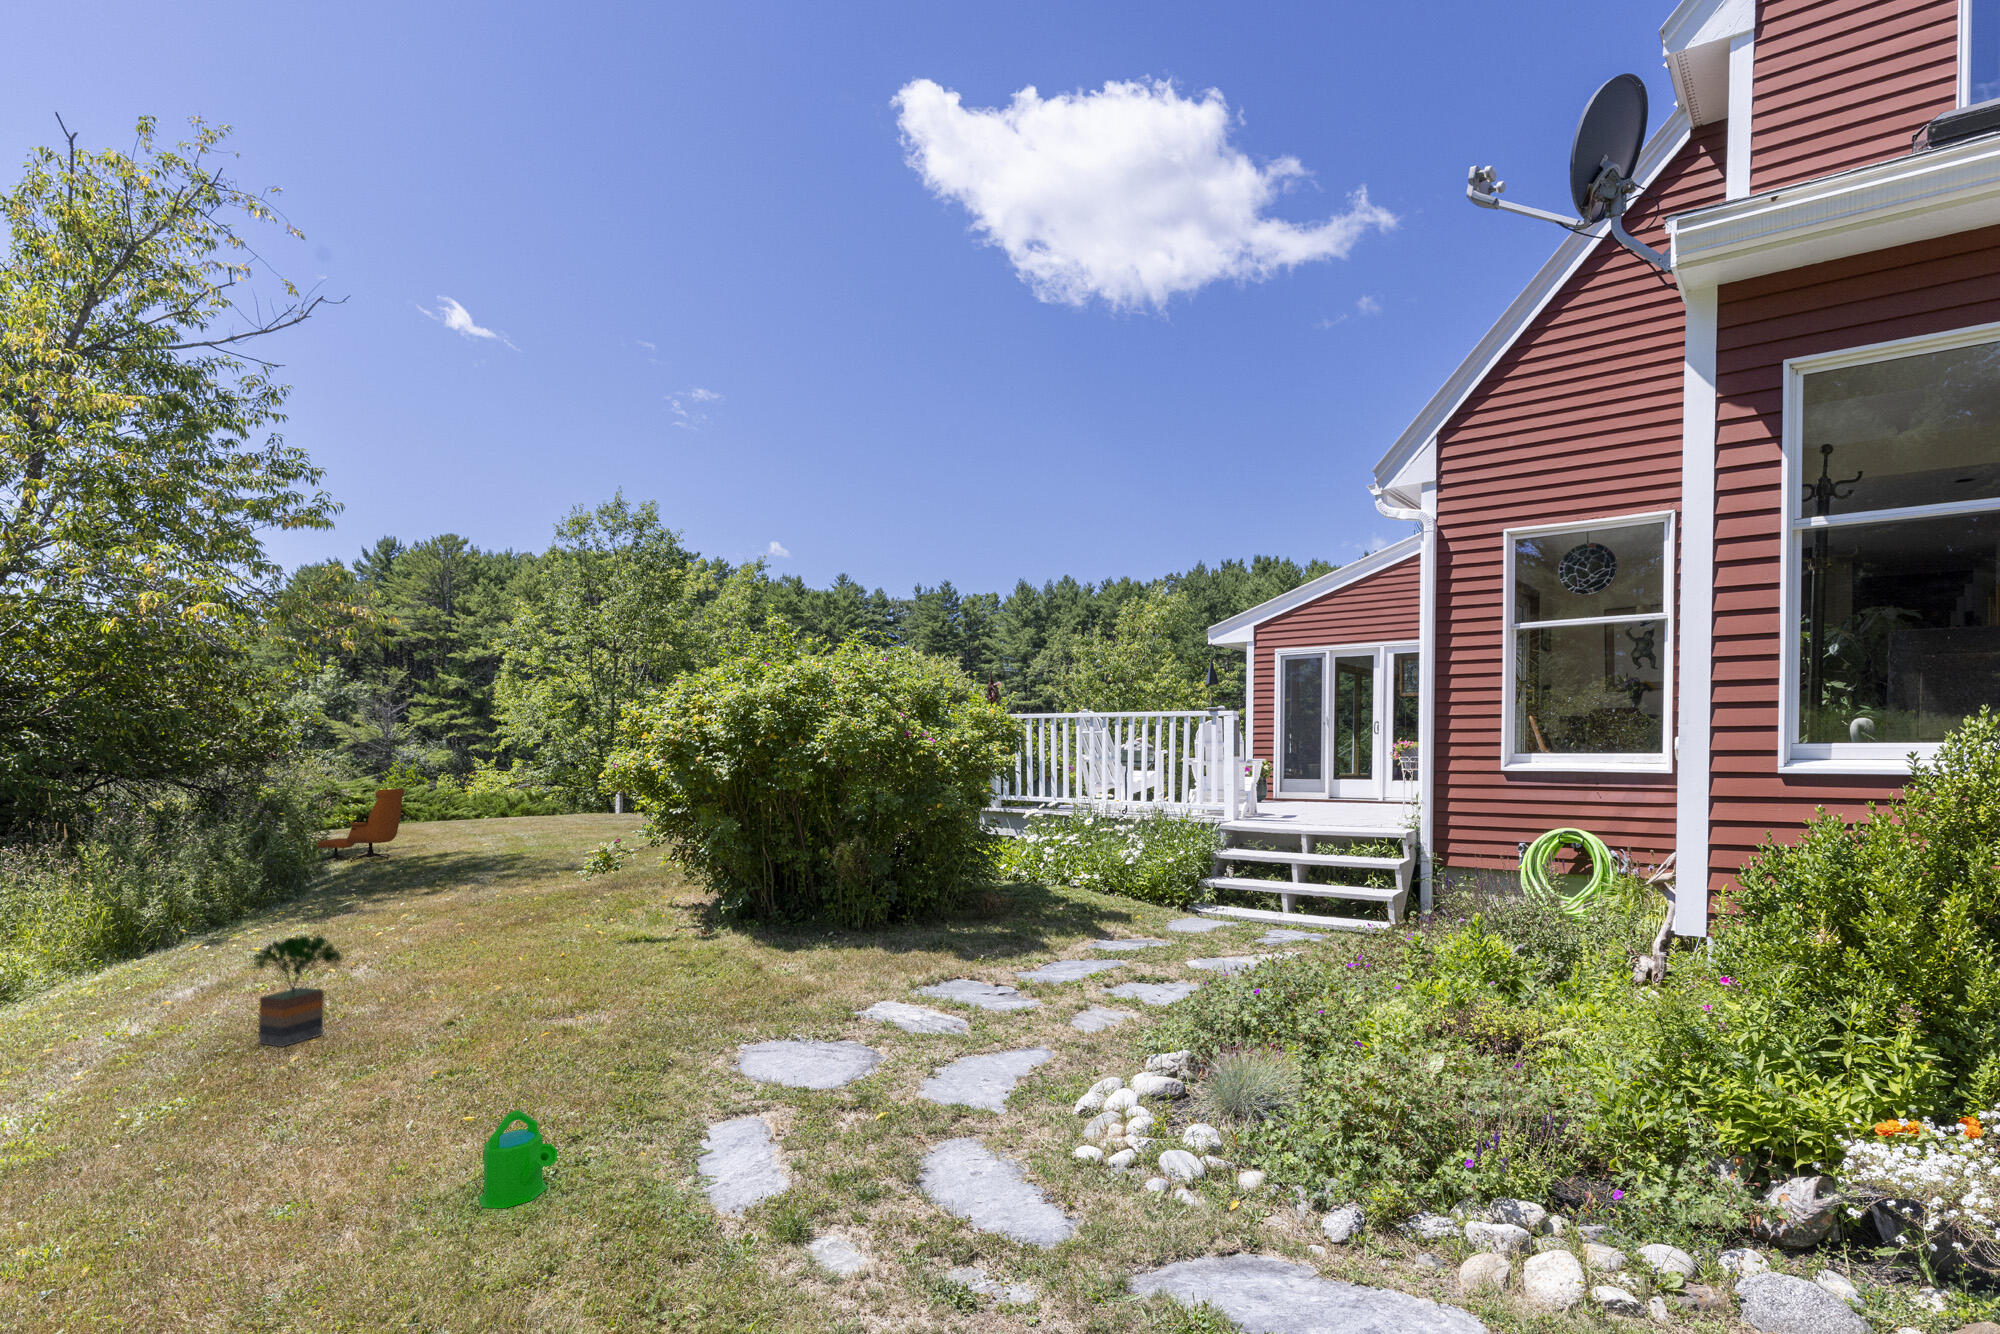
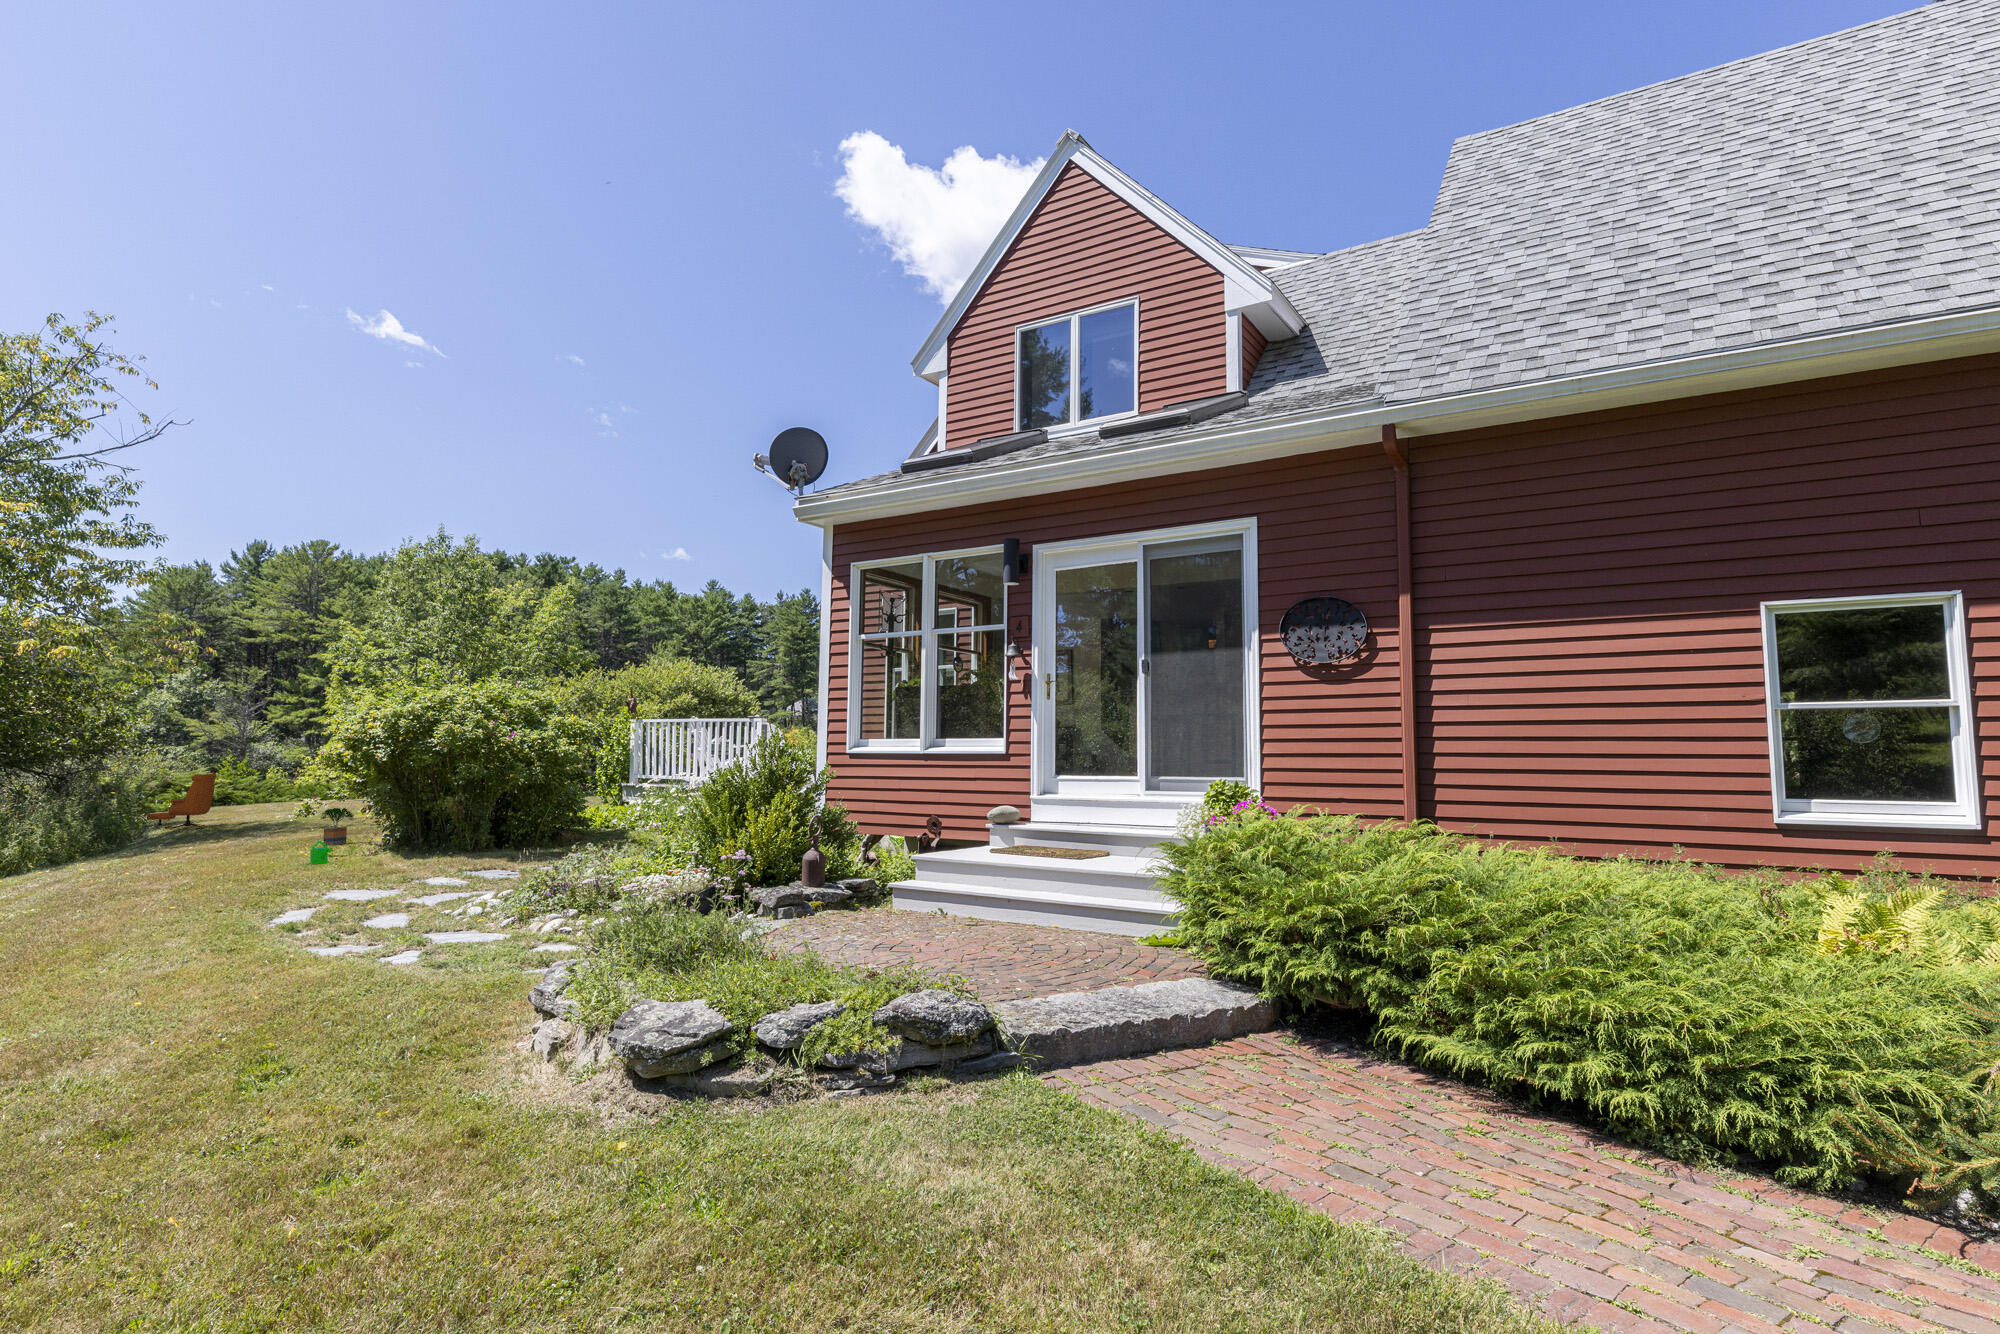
potted tree: present [250,936,343,1047] -> present [321,808,353,845]
watering can: present [479,1110,557,1208] -> present [309,841,331,864]

